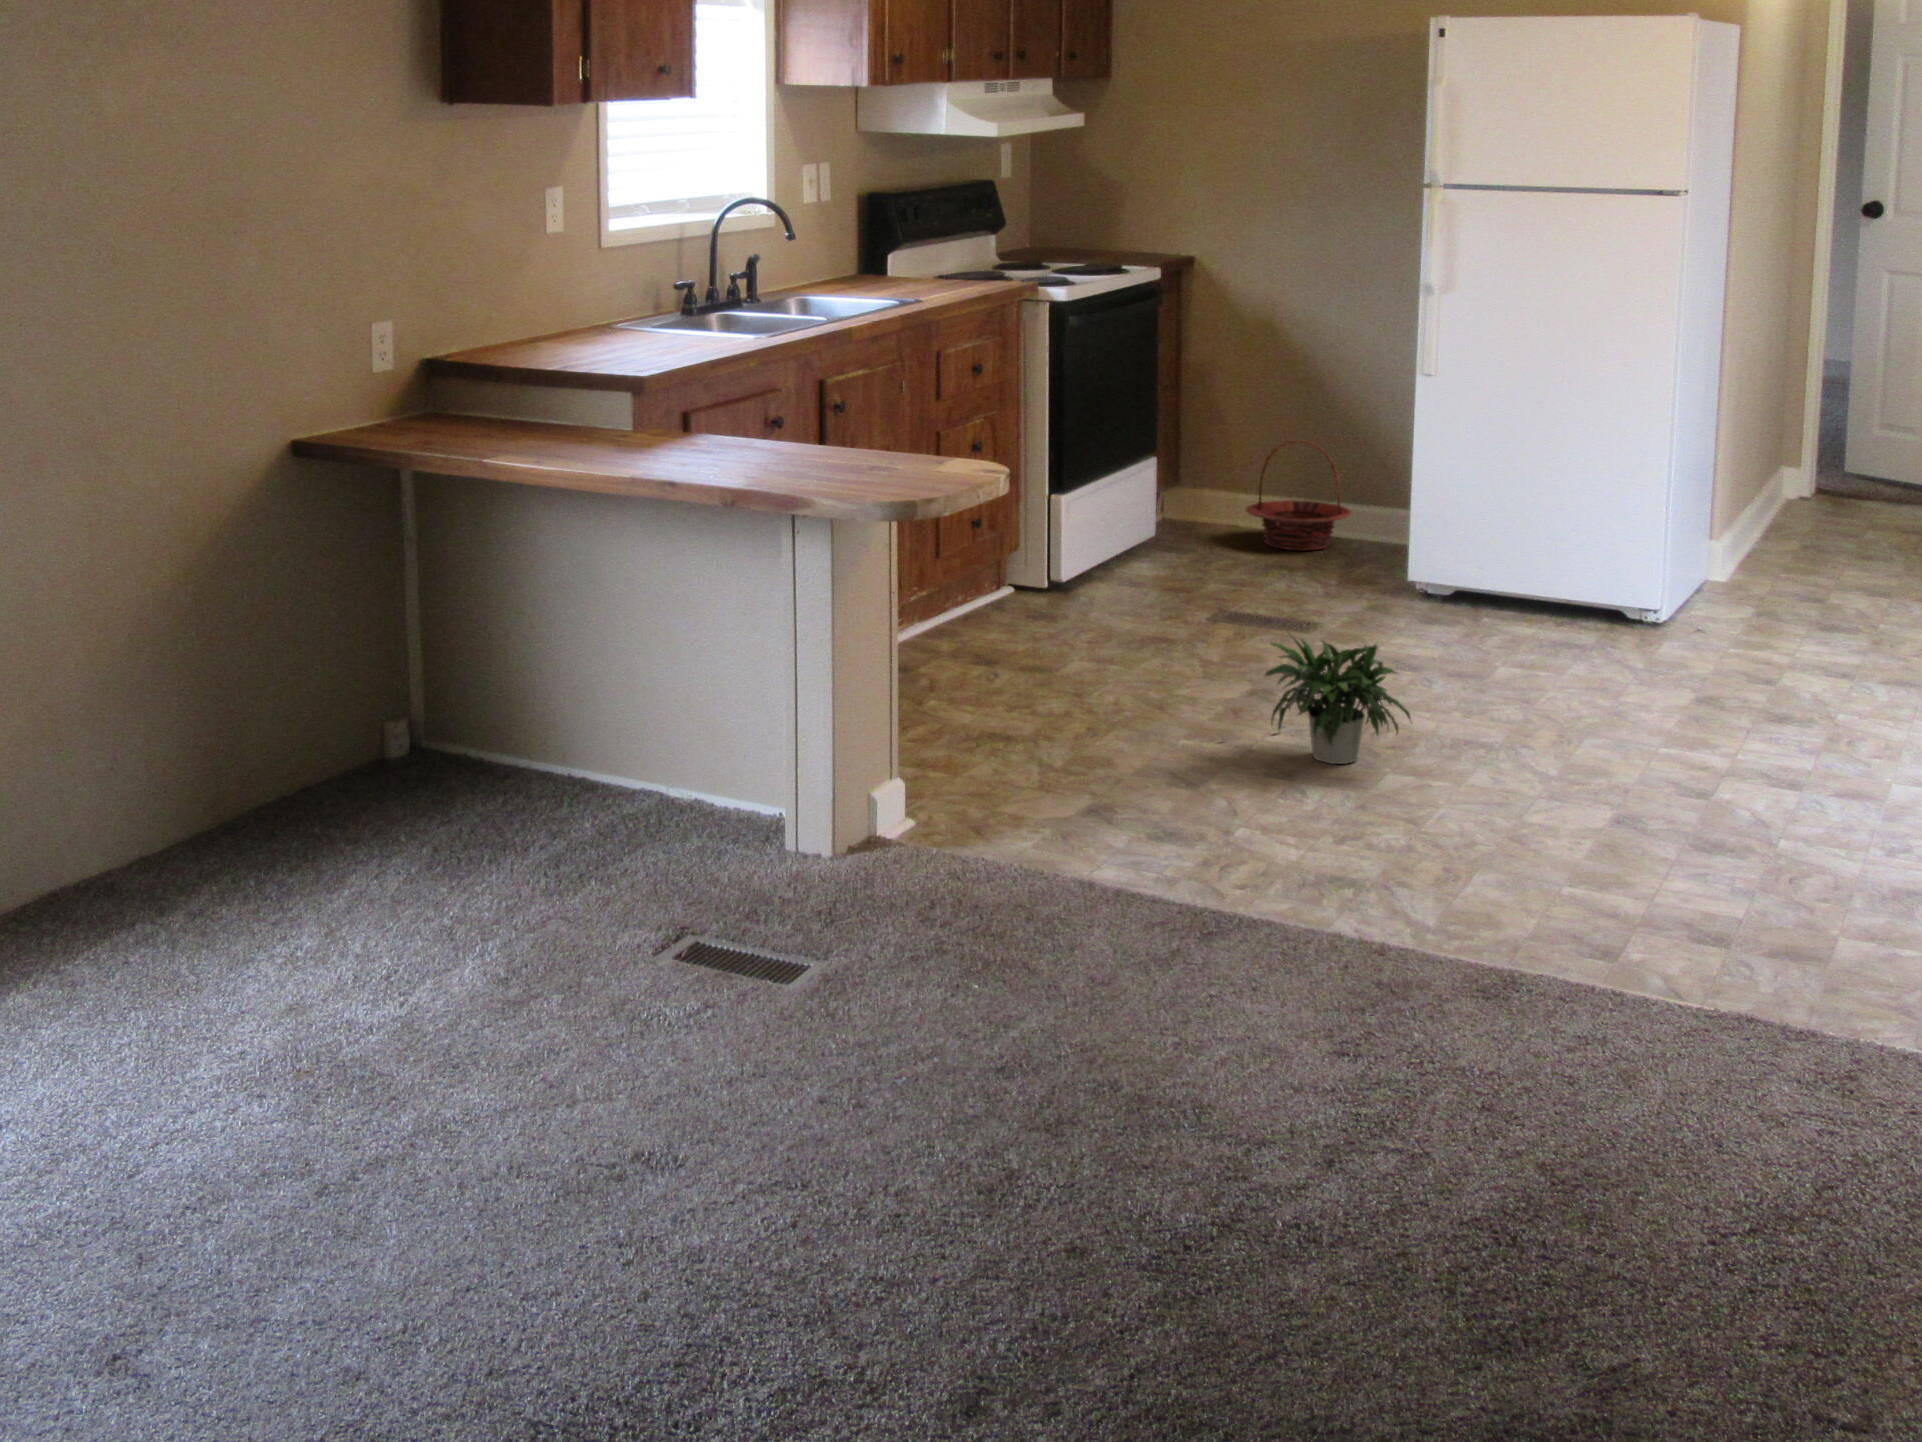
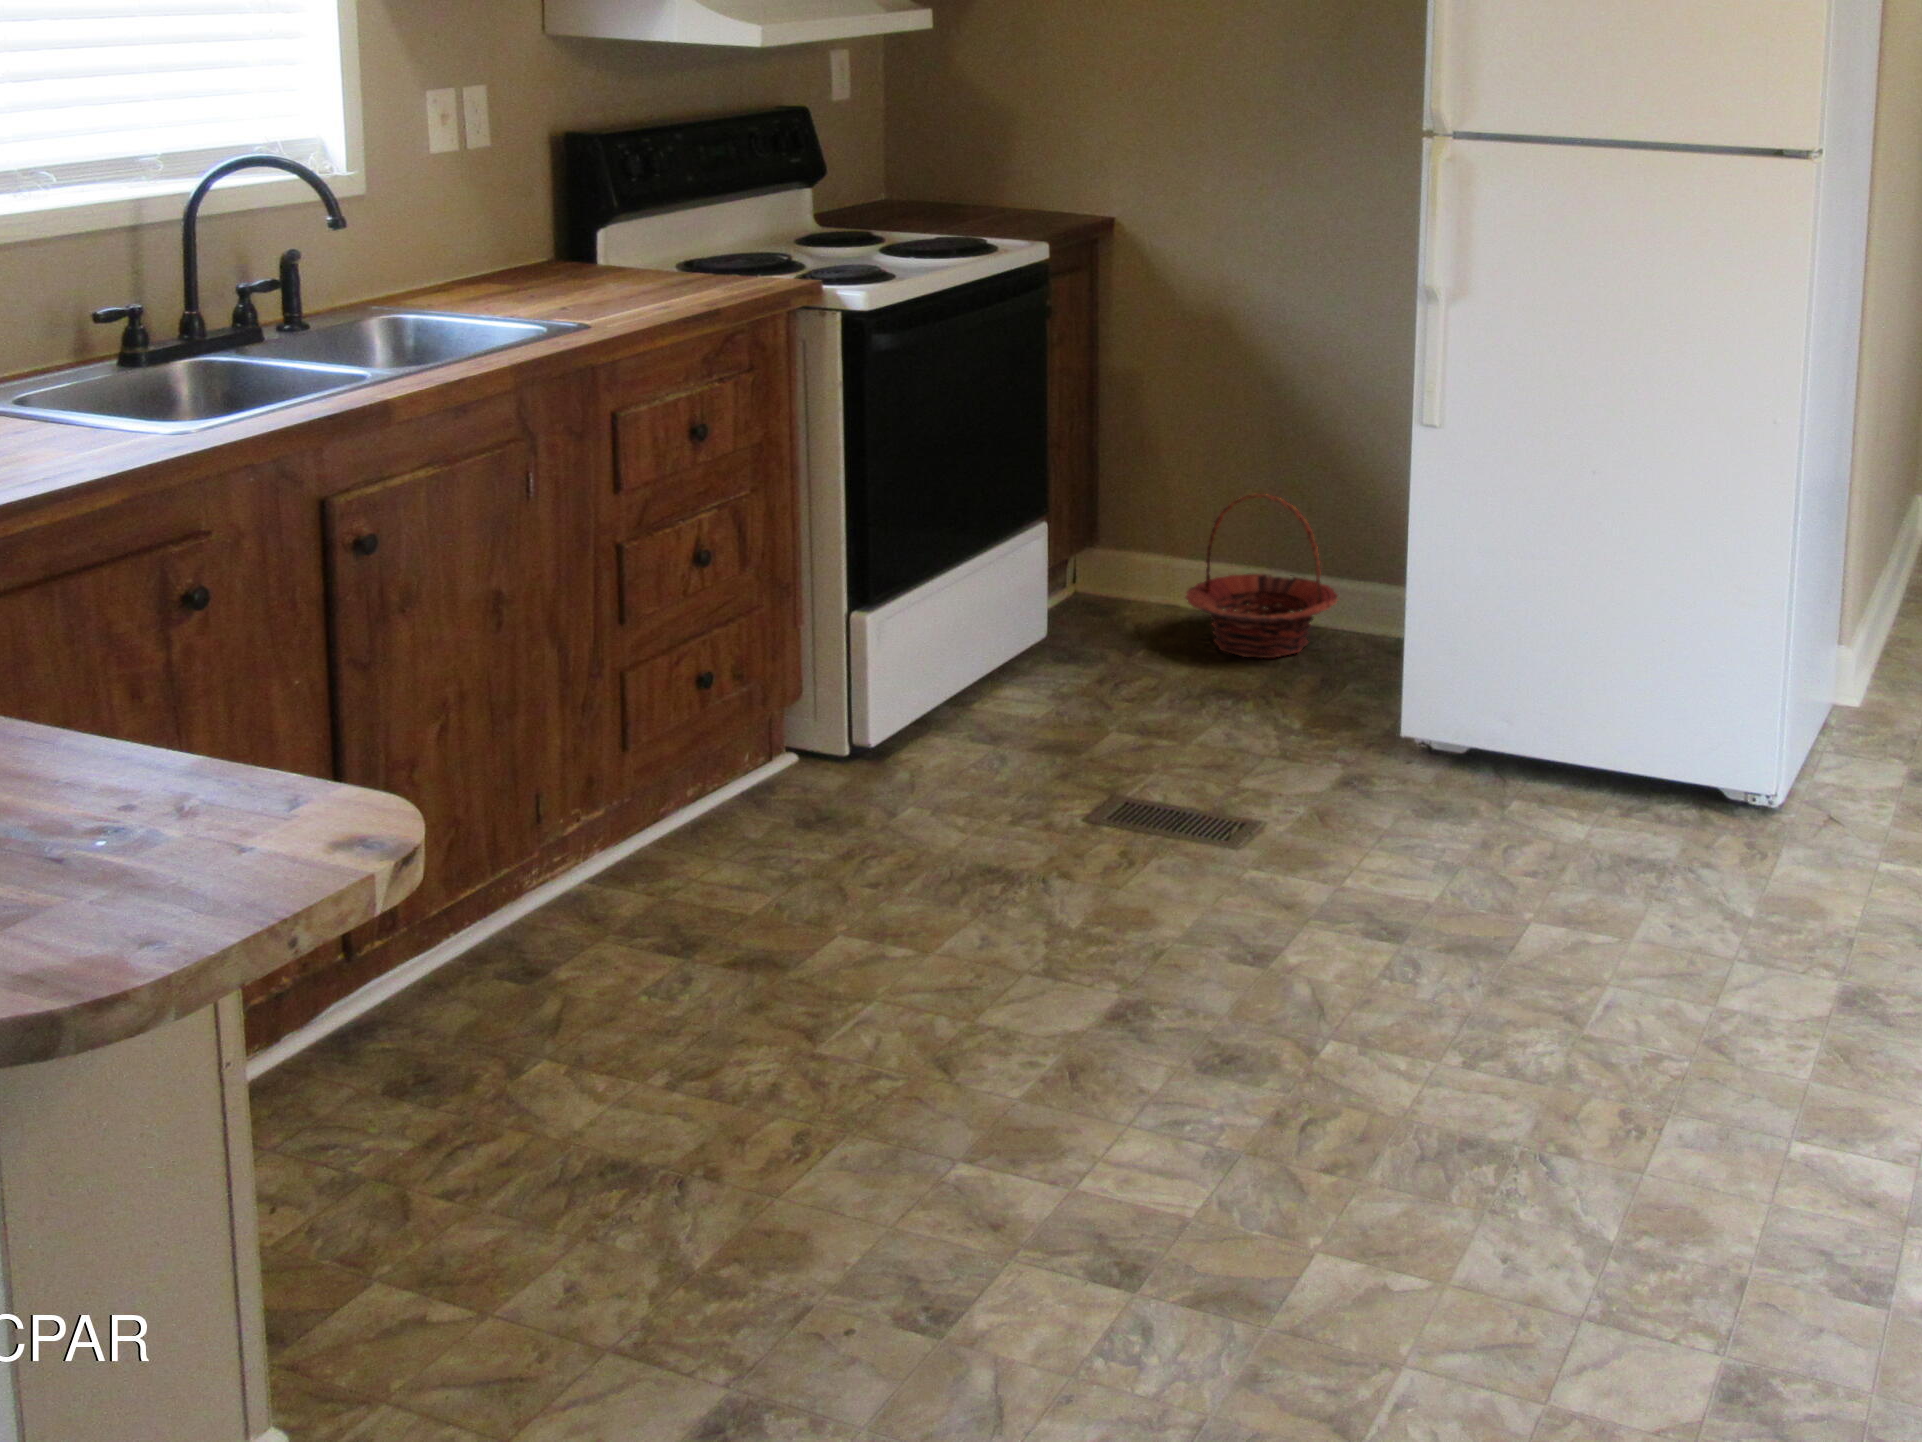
potted plant: present [1223,637,1411,764] -> none [1009,1007,1350,1273]

